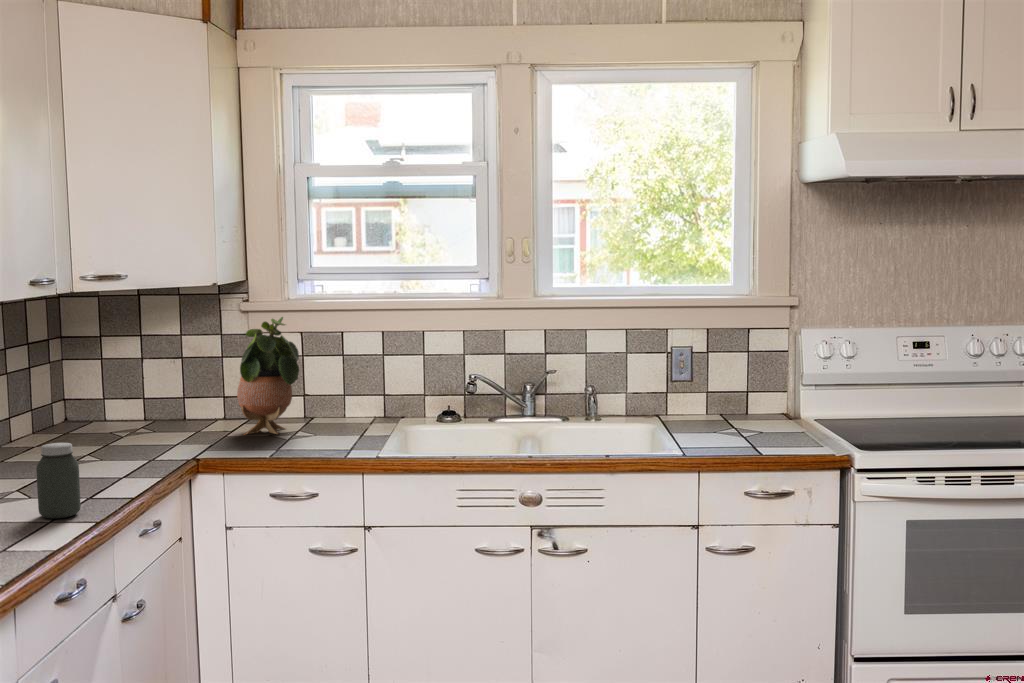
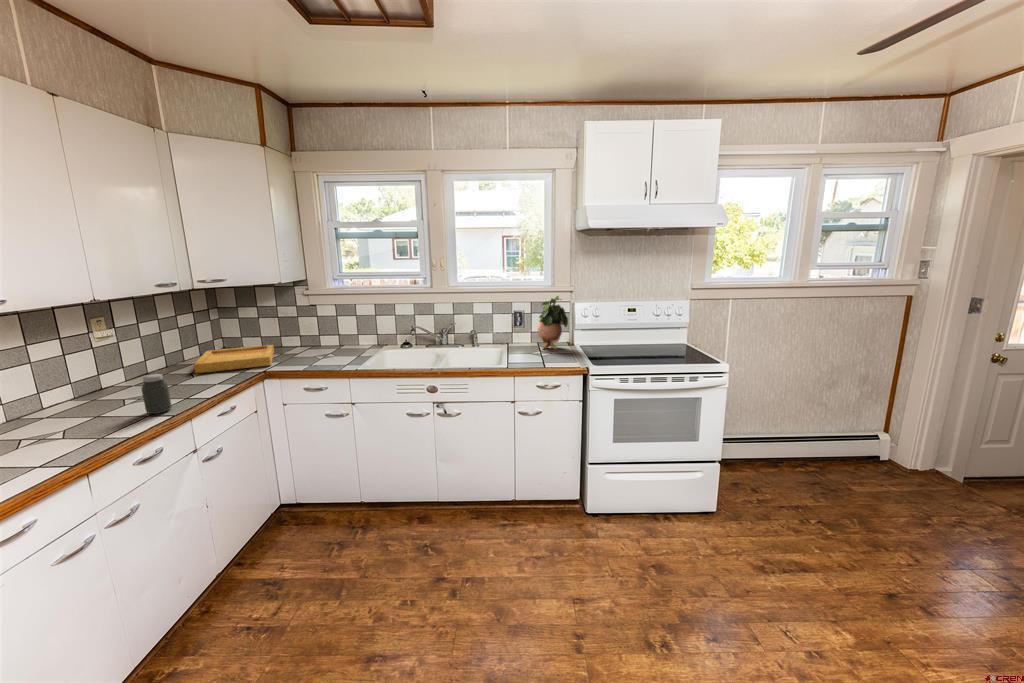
potted plant: present [237,317,299,435] -> present [538,296,568,349]
tray: none [54,413,197,461] -> present [194,345,274,373]

